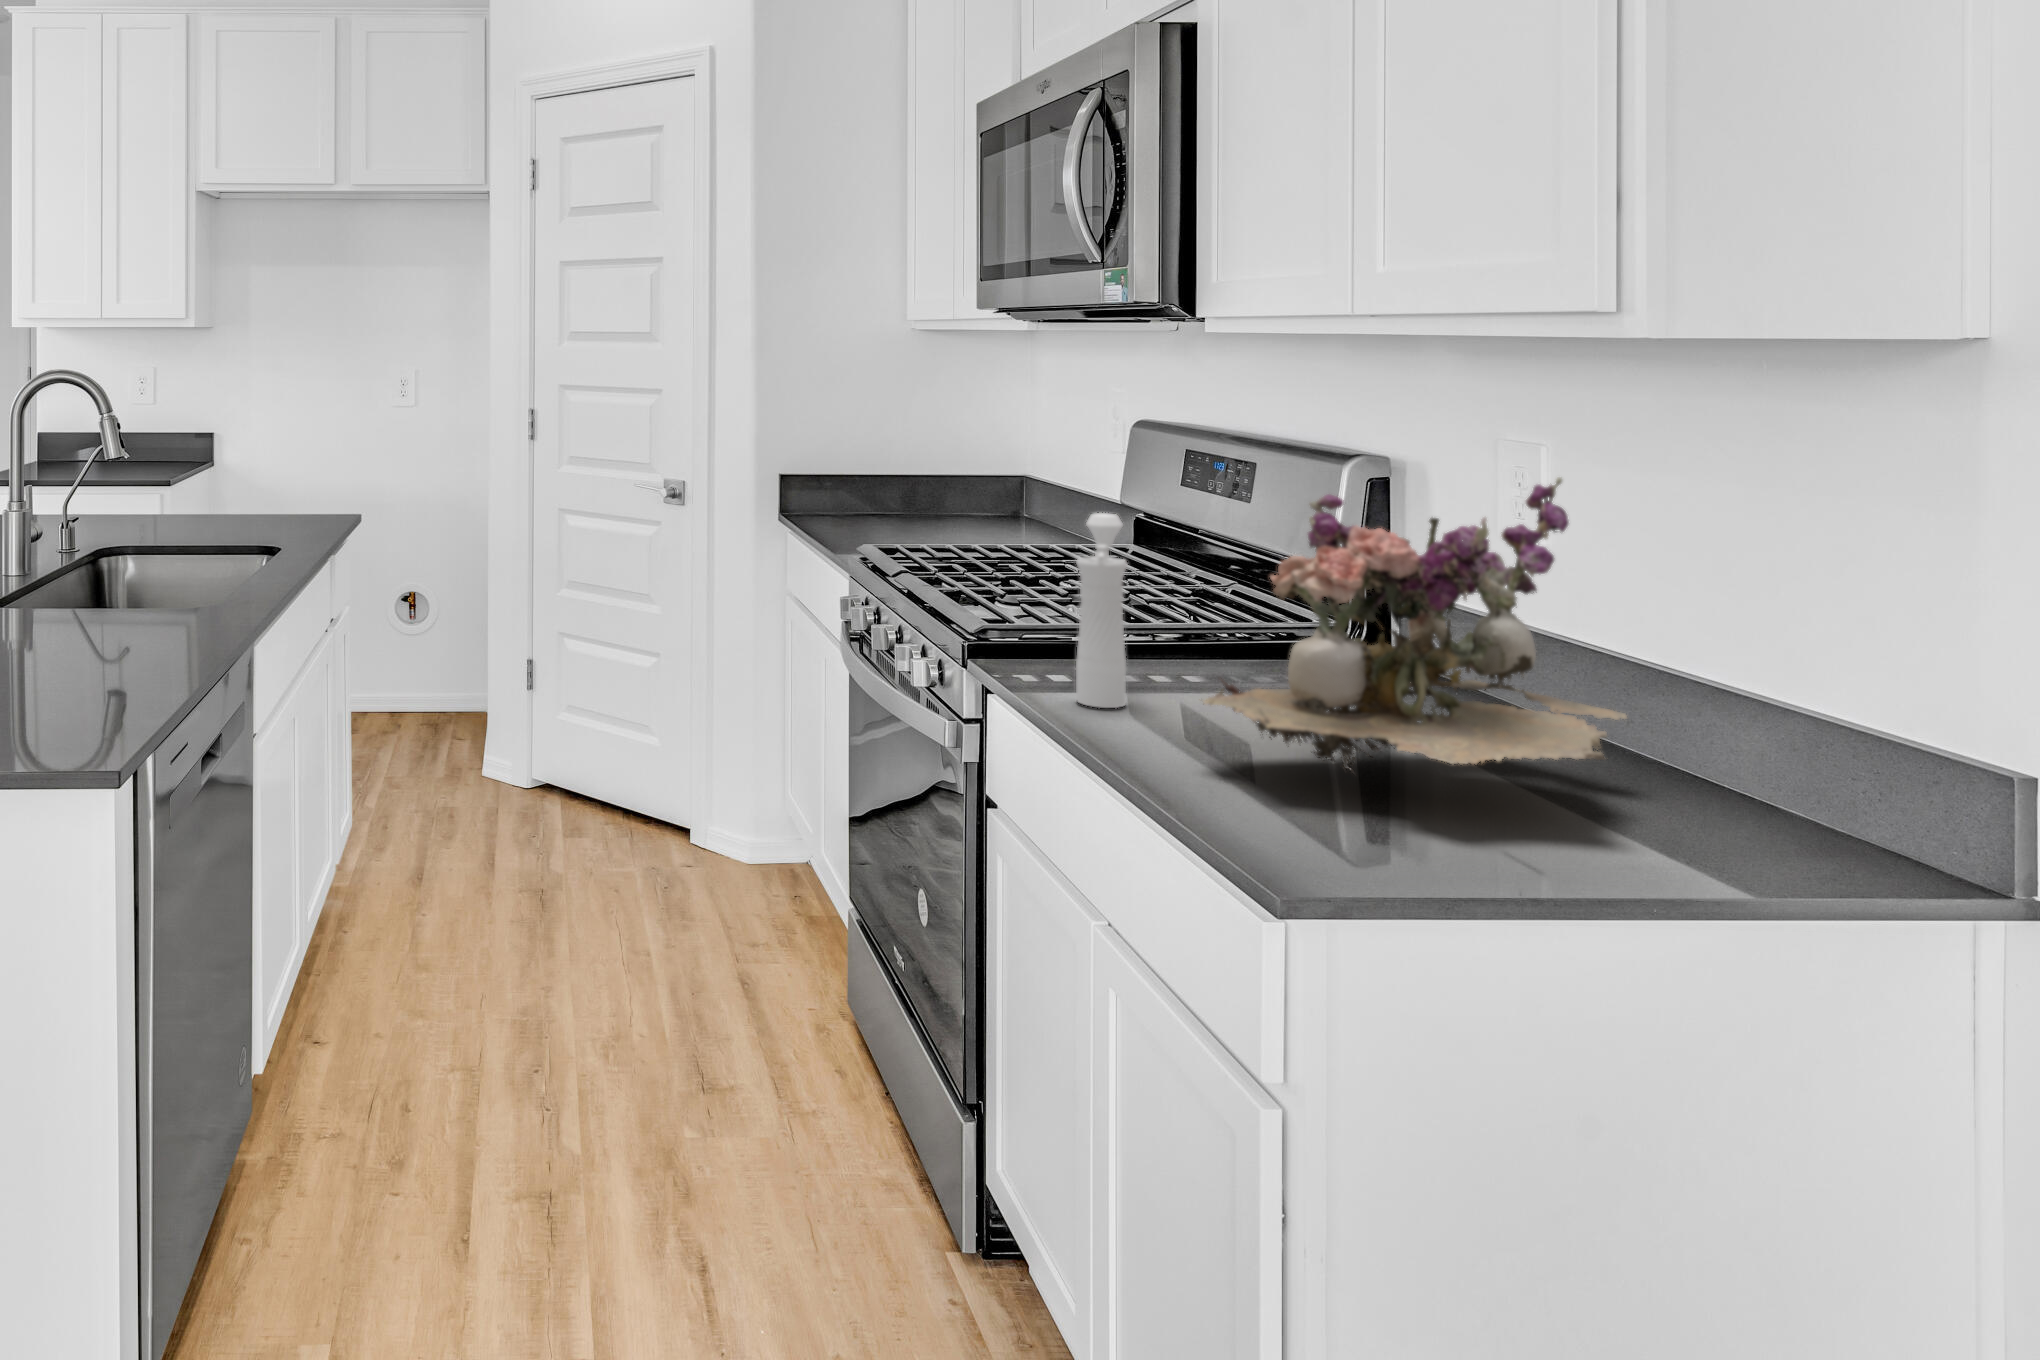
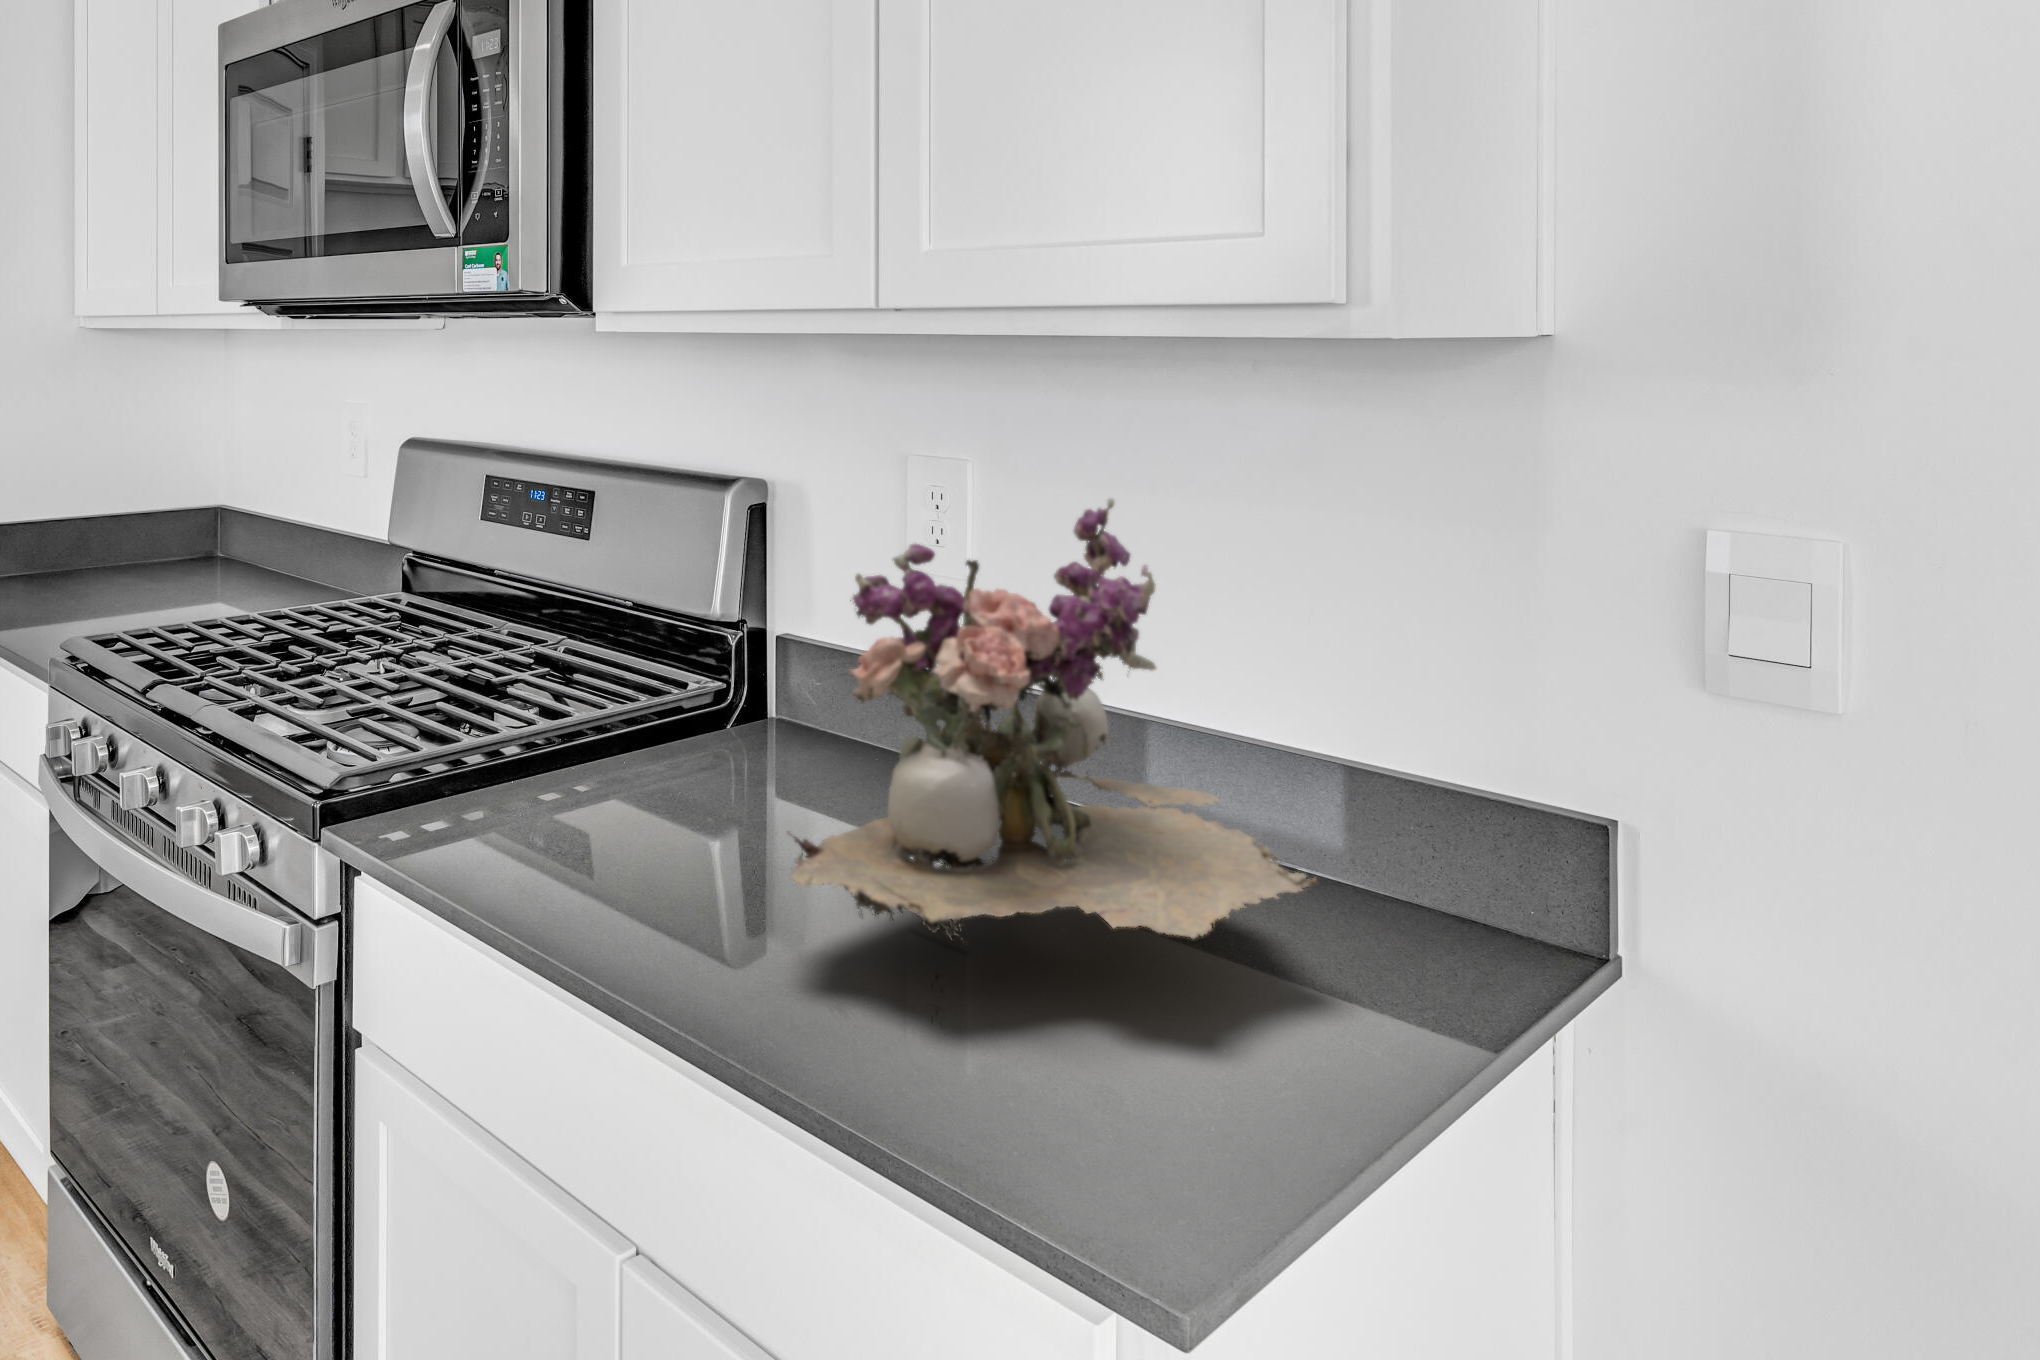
pepper mill: present [1076,513,1127,708] -> none [493,582,587,884]

